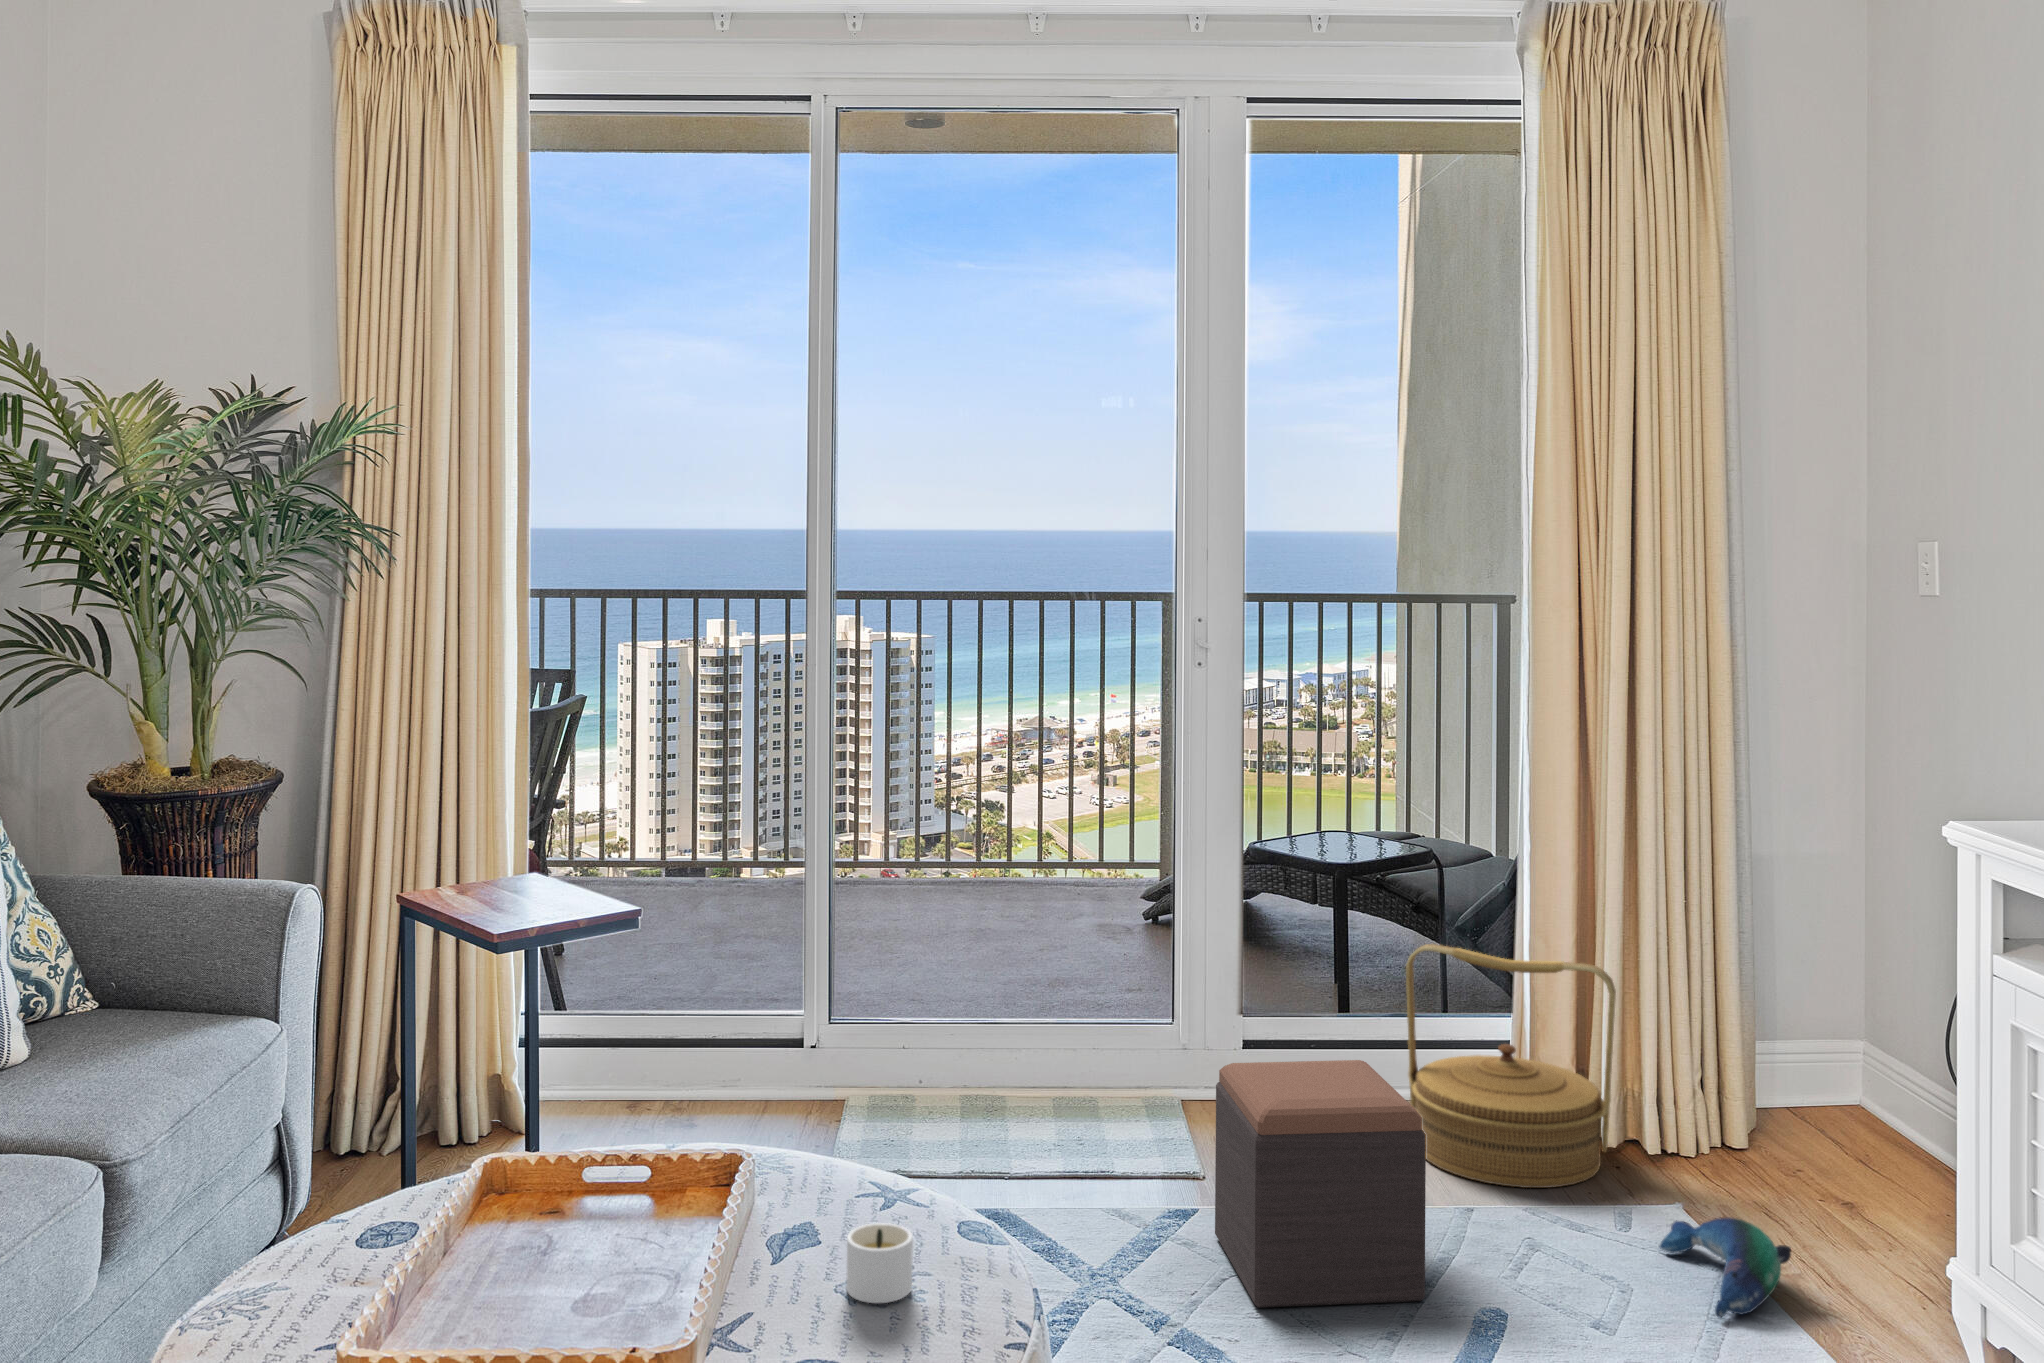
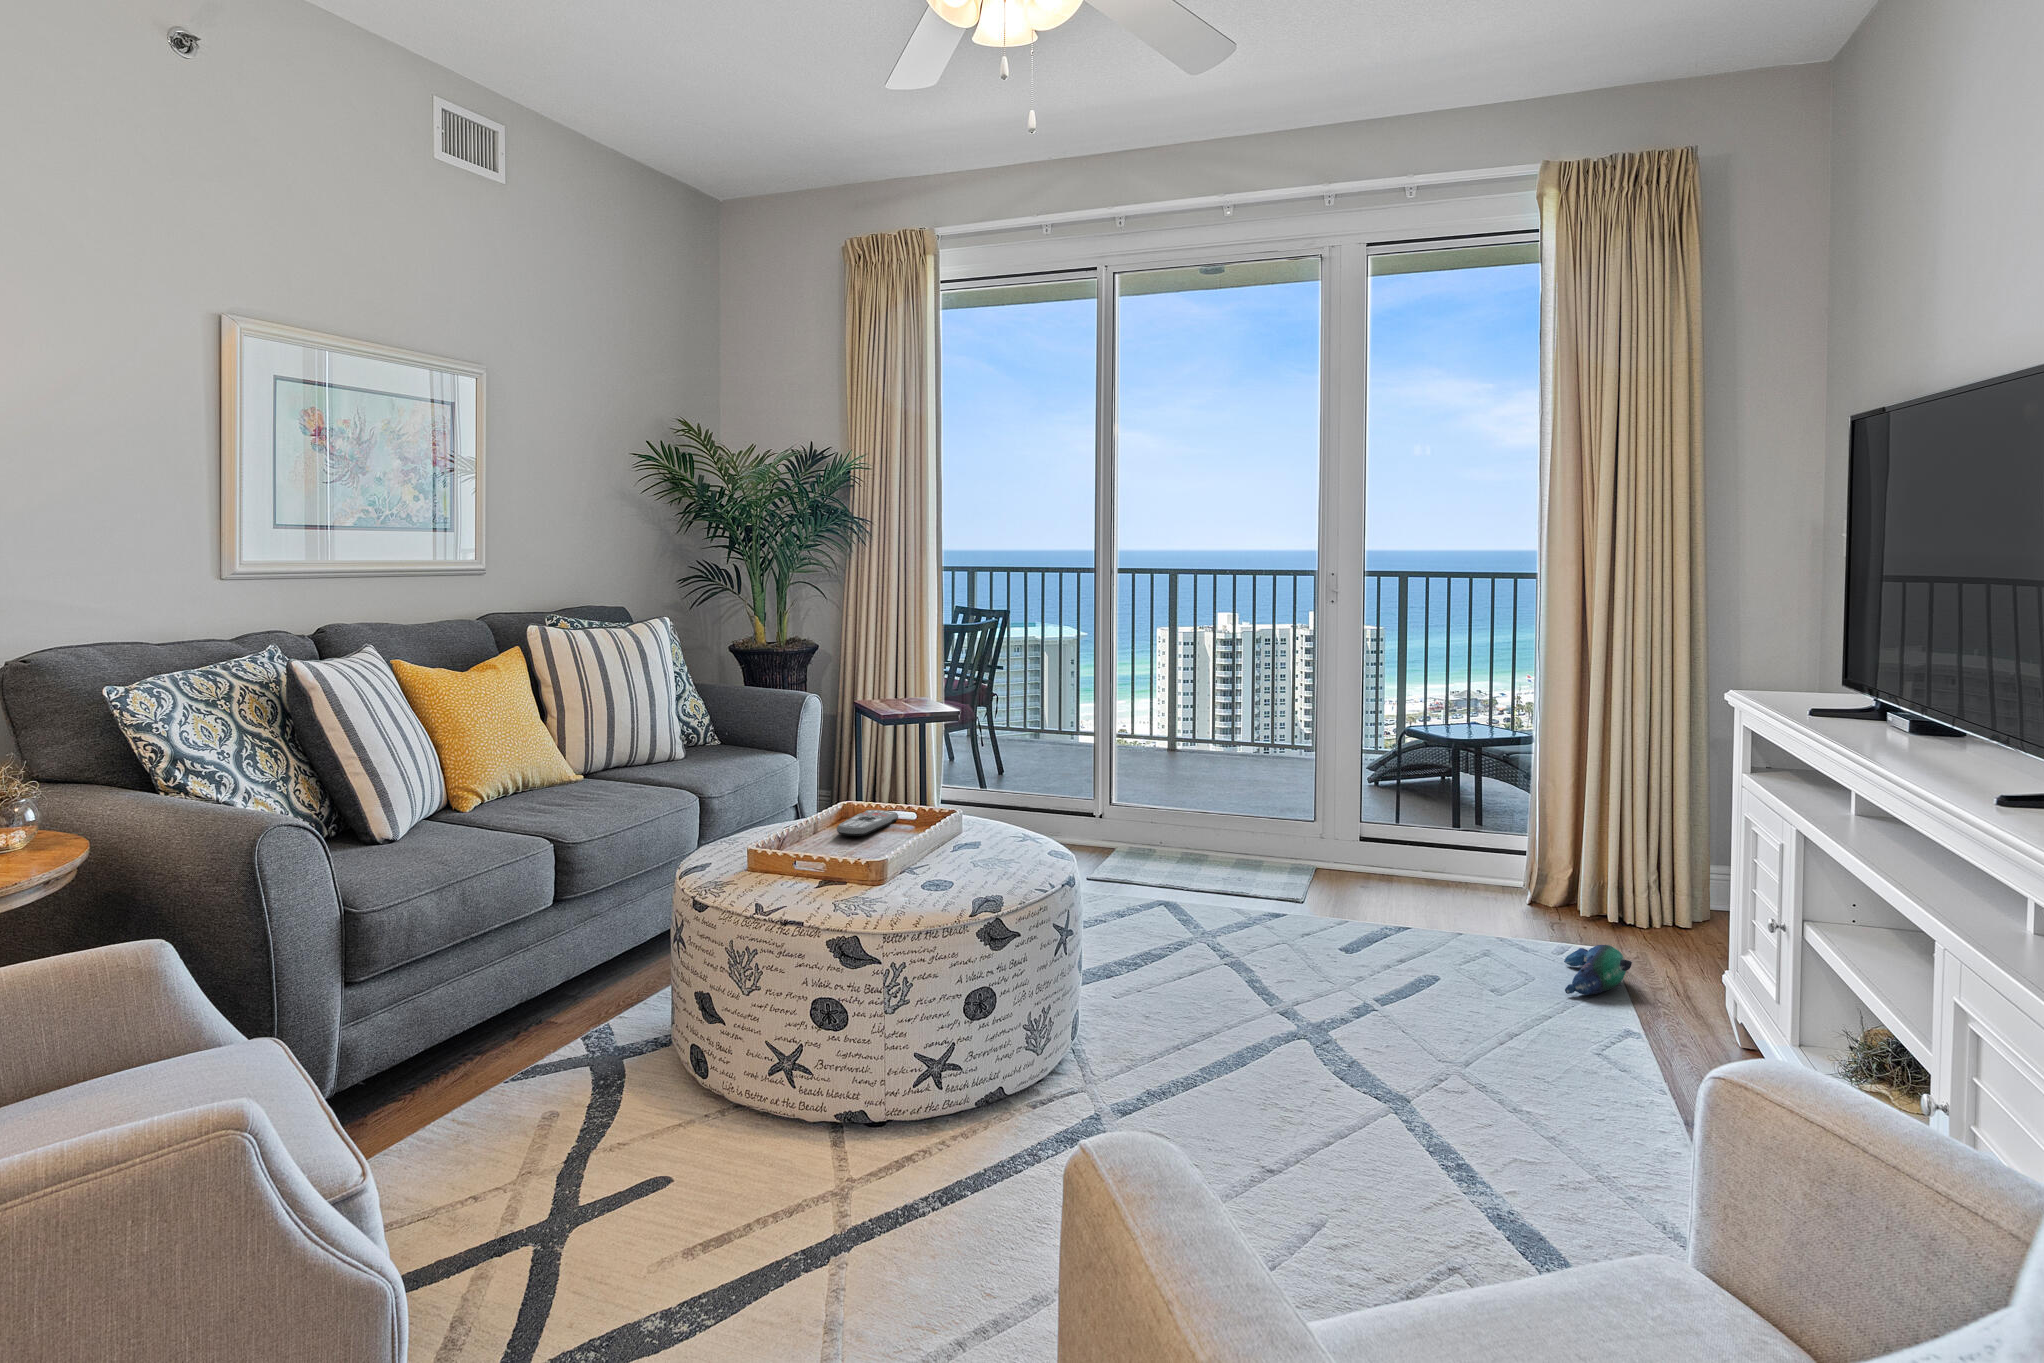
woven basket: present [1406,944,1616,1188] -> none [1448,777,1580,931]
footstool: present [1215,1060,1426,1308] -> none [1280,825,1387,965]
remote control: none [527,1188,639,1282] -> present [837,810,898,836]
candle: present [846,1223,913,1303] -> none [966,827,1010,858]

